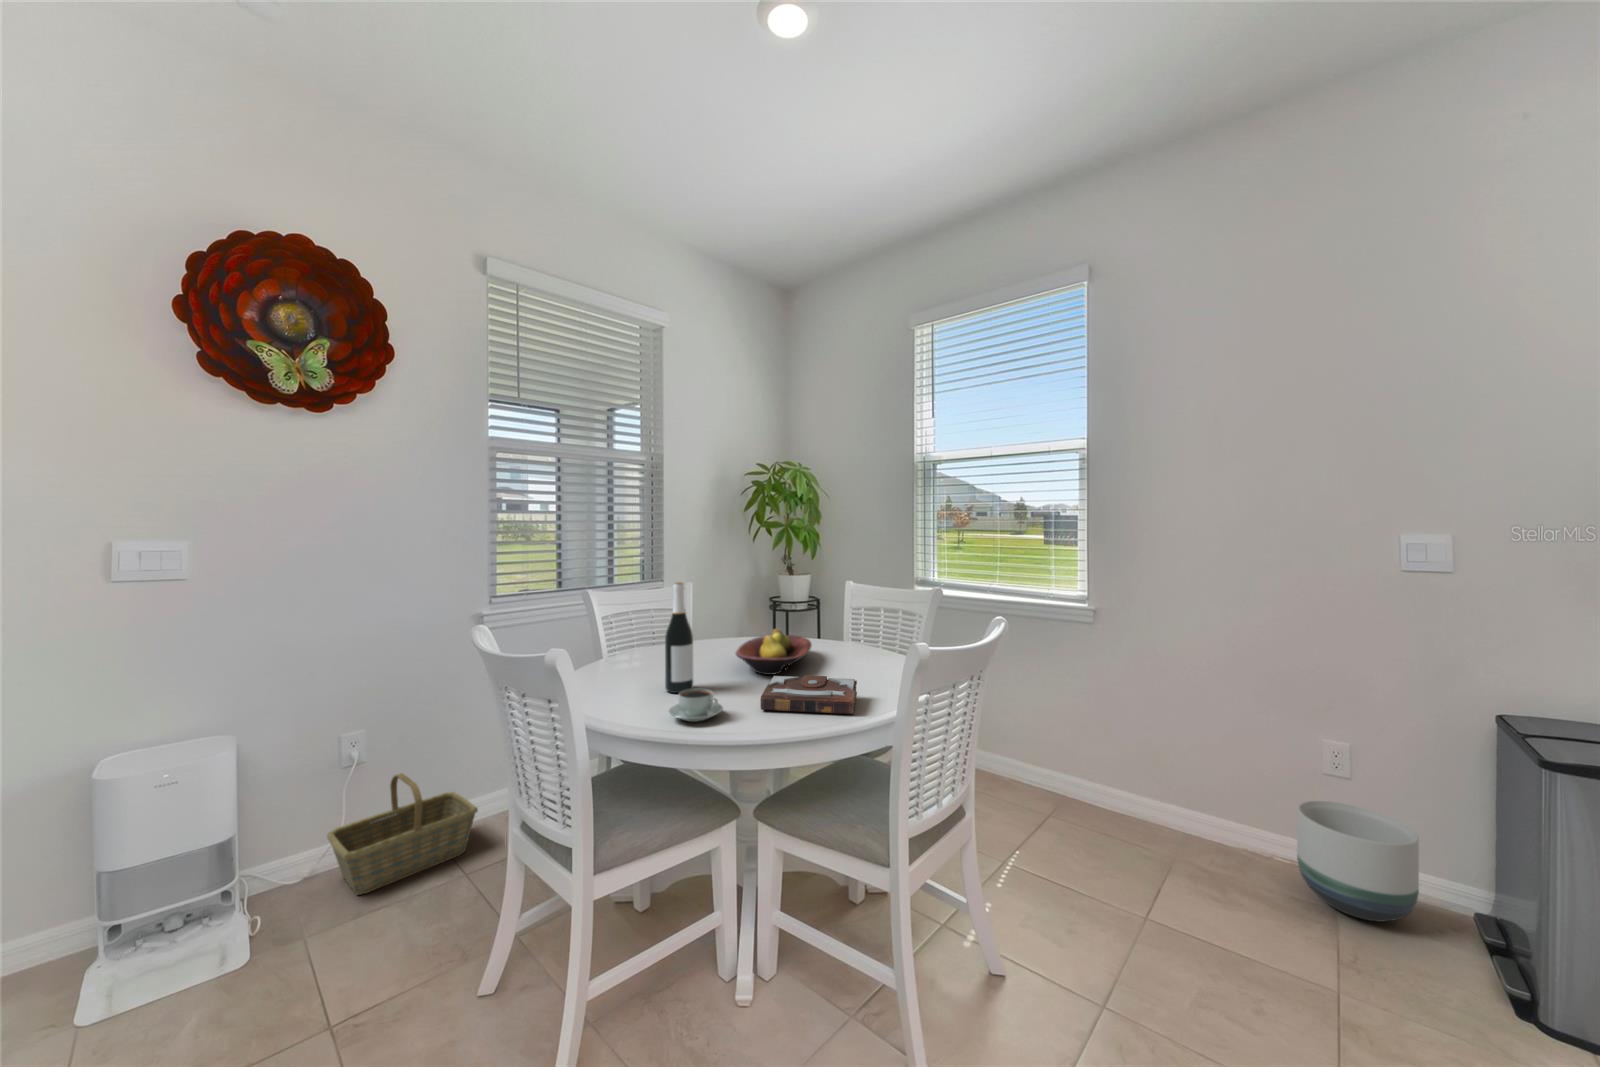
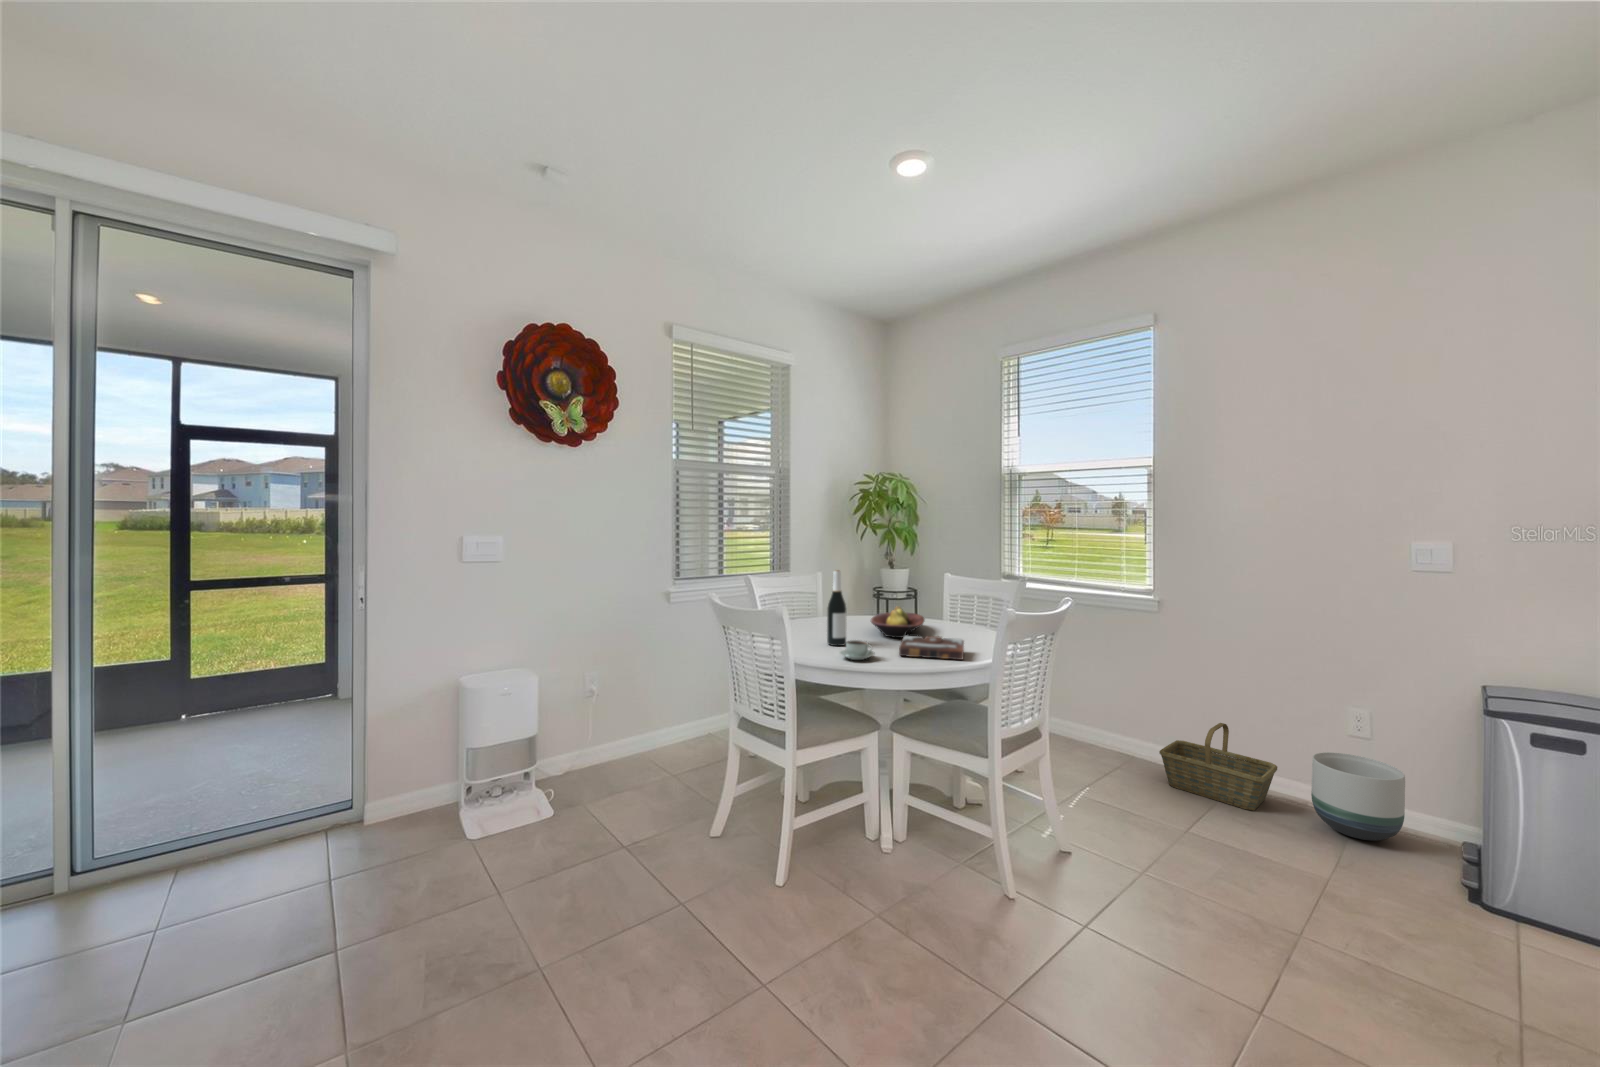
basket: present [327,773,478,895] -> present [1159,723,1277,811]

